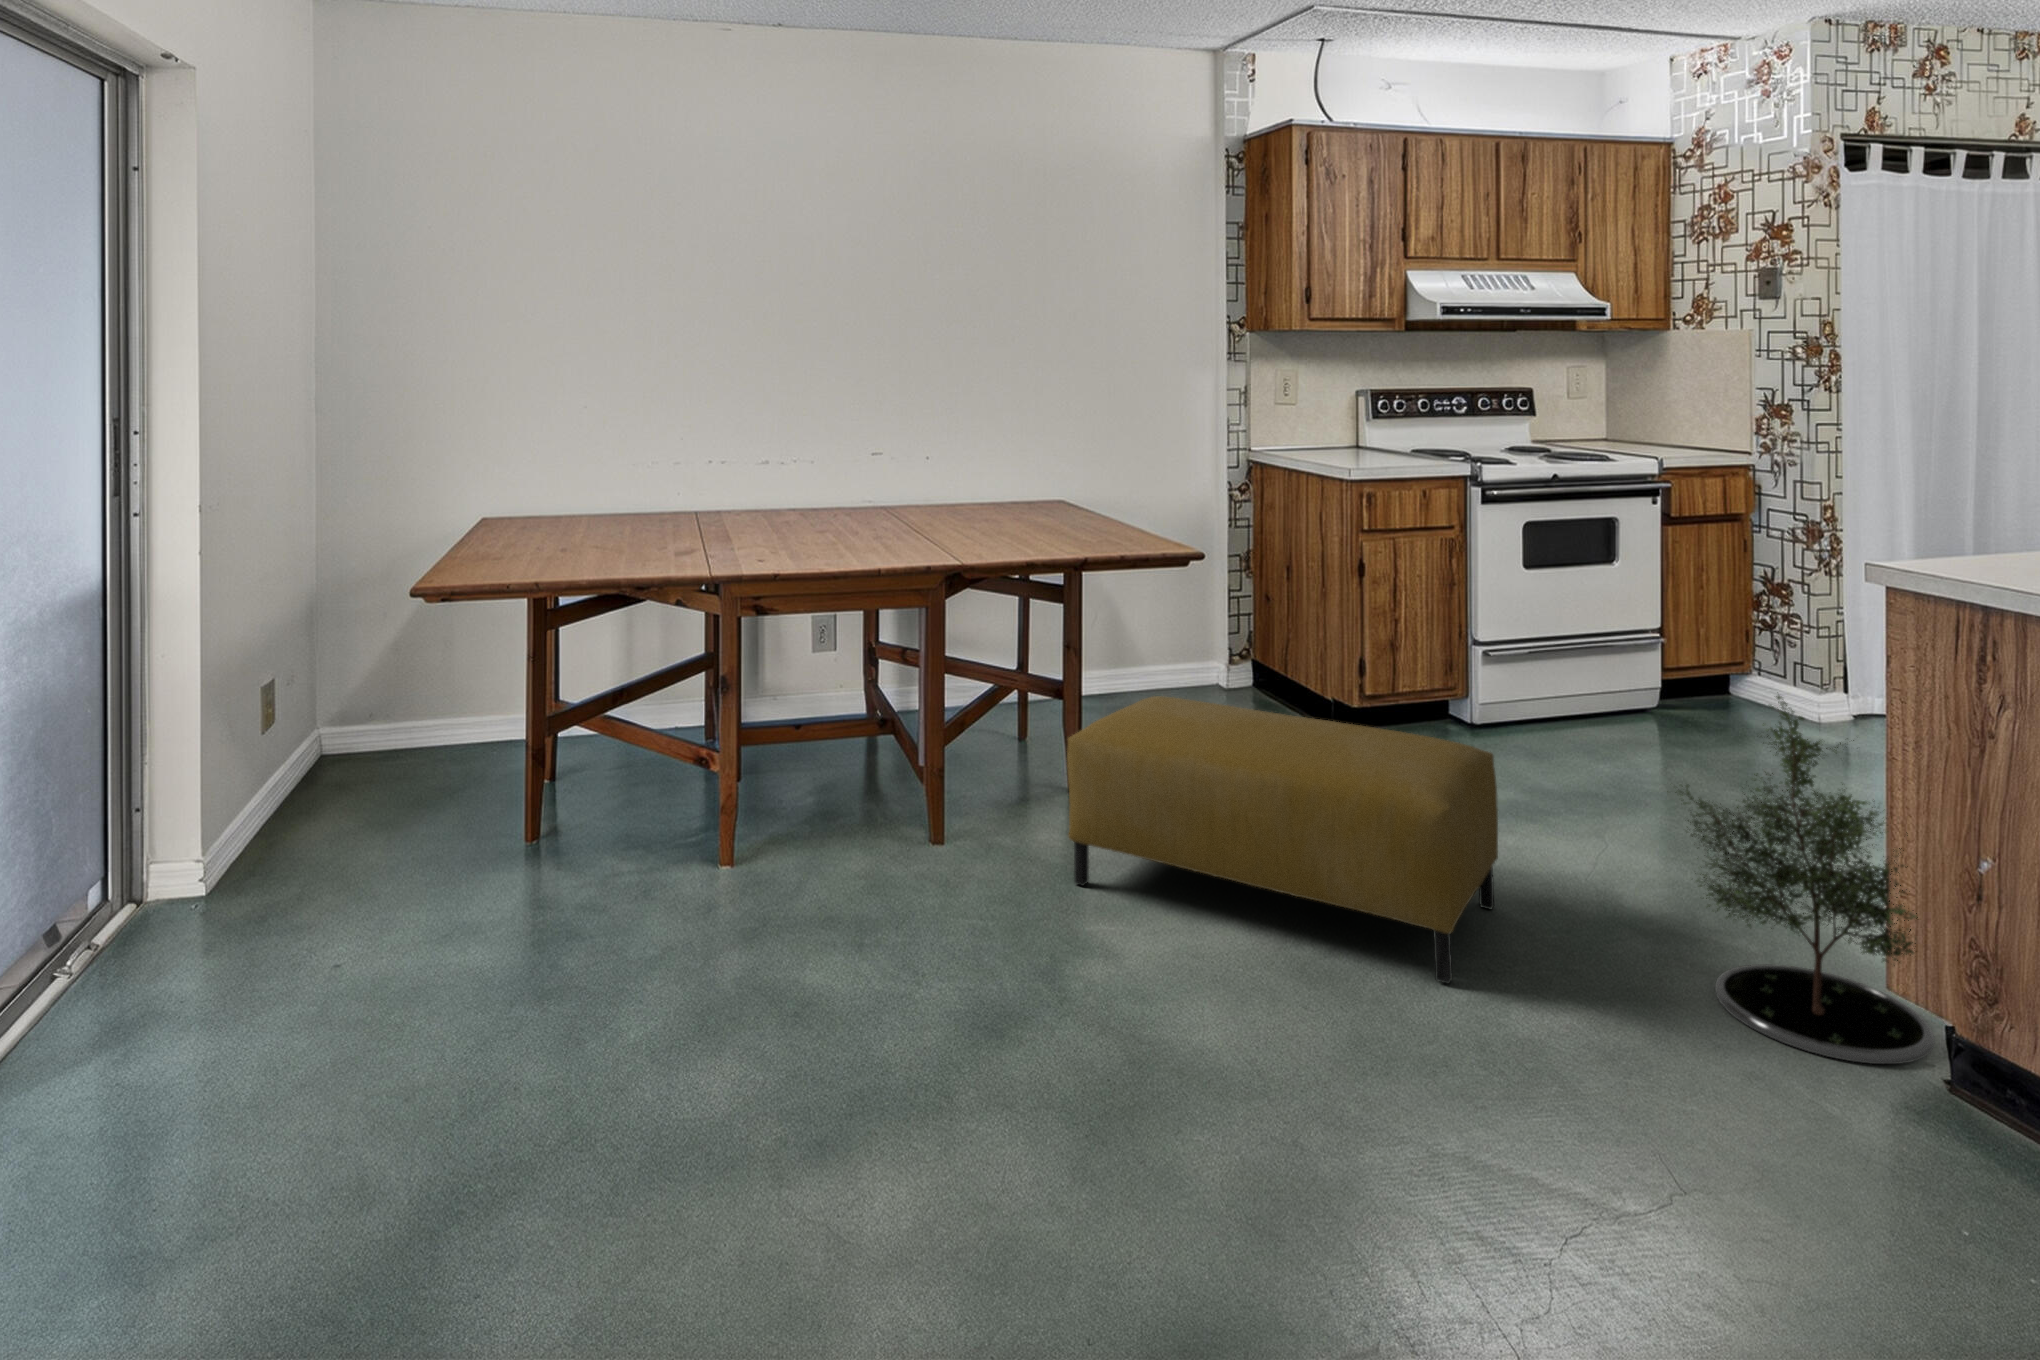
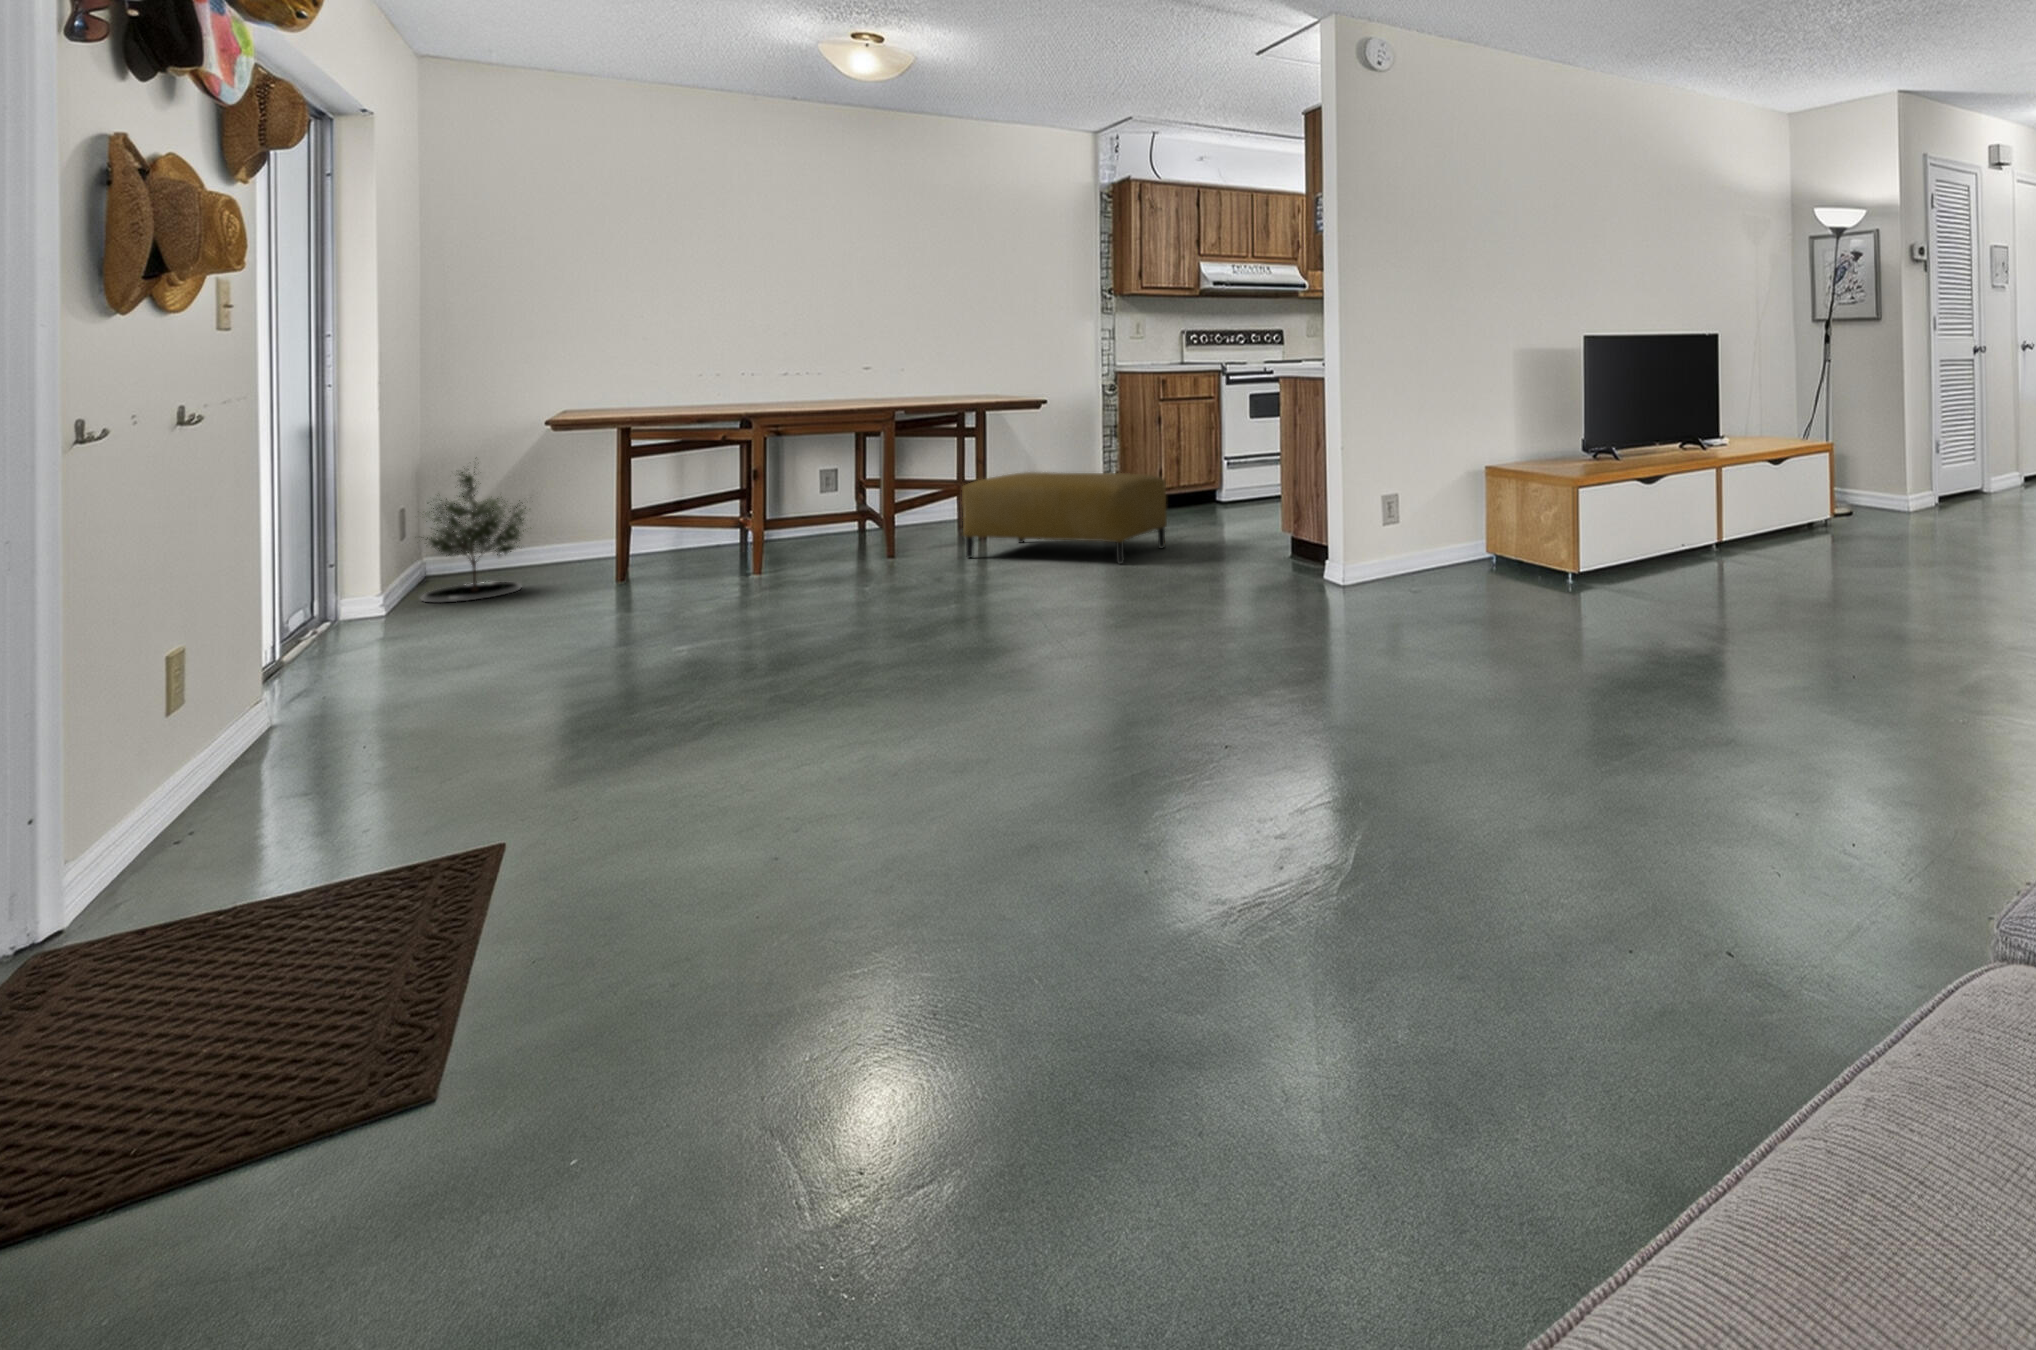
potted tree: present [1667,696,1935,1064] -> present [421,457,526,603]

